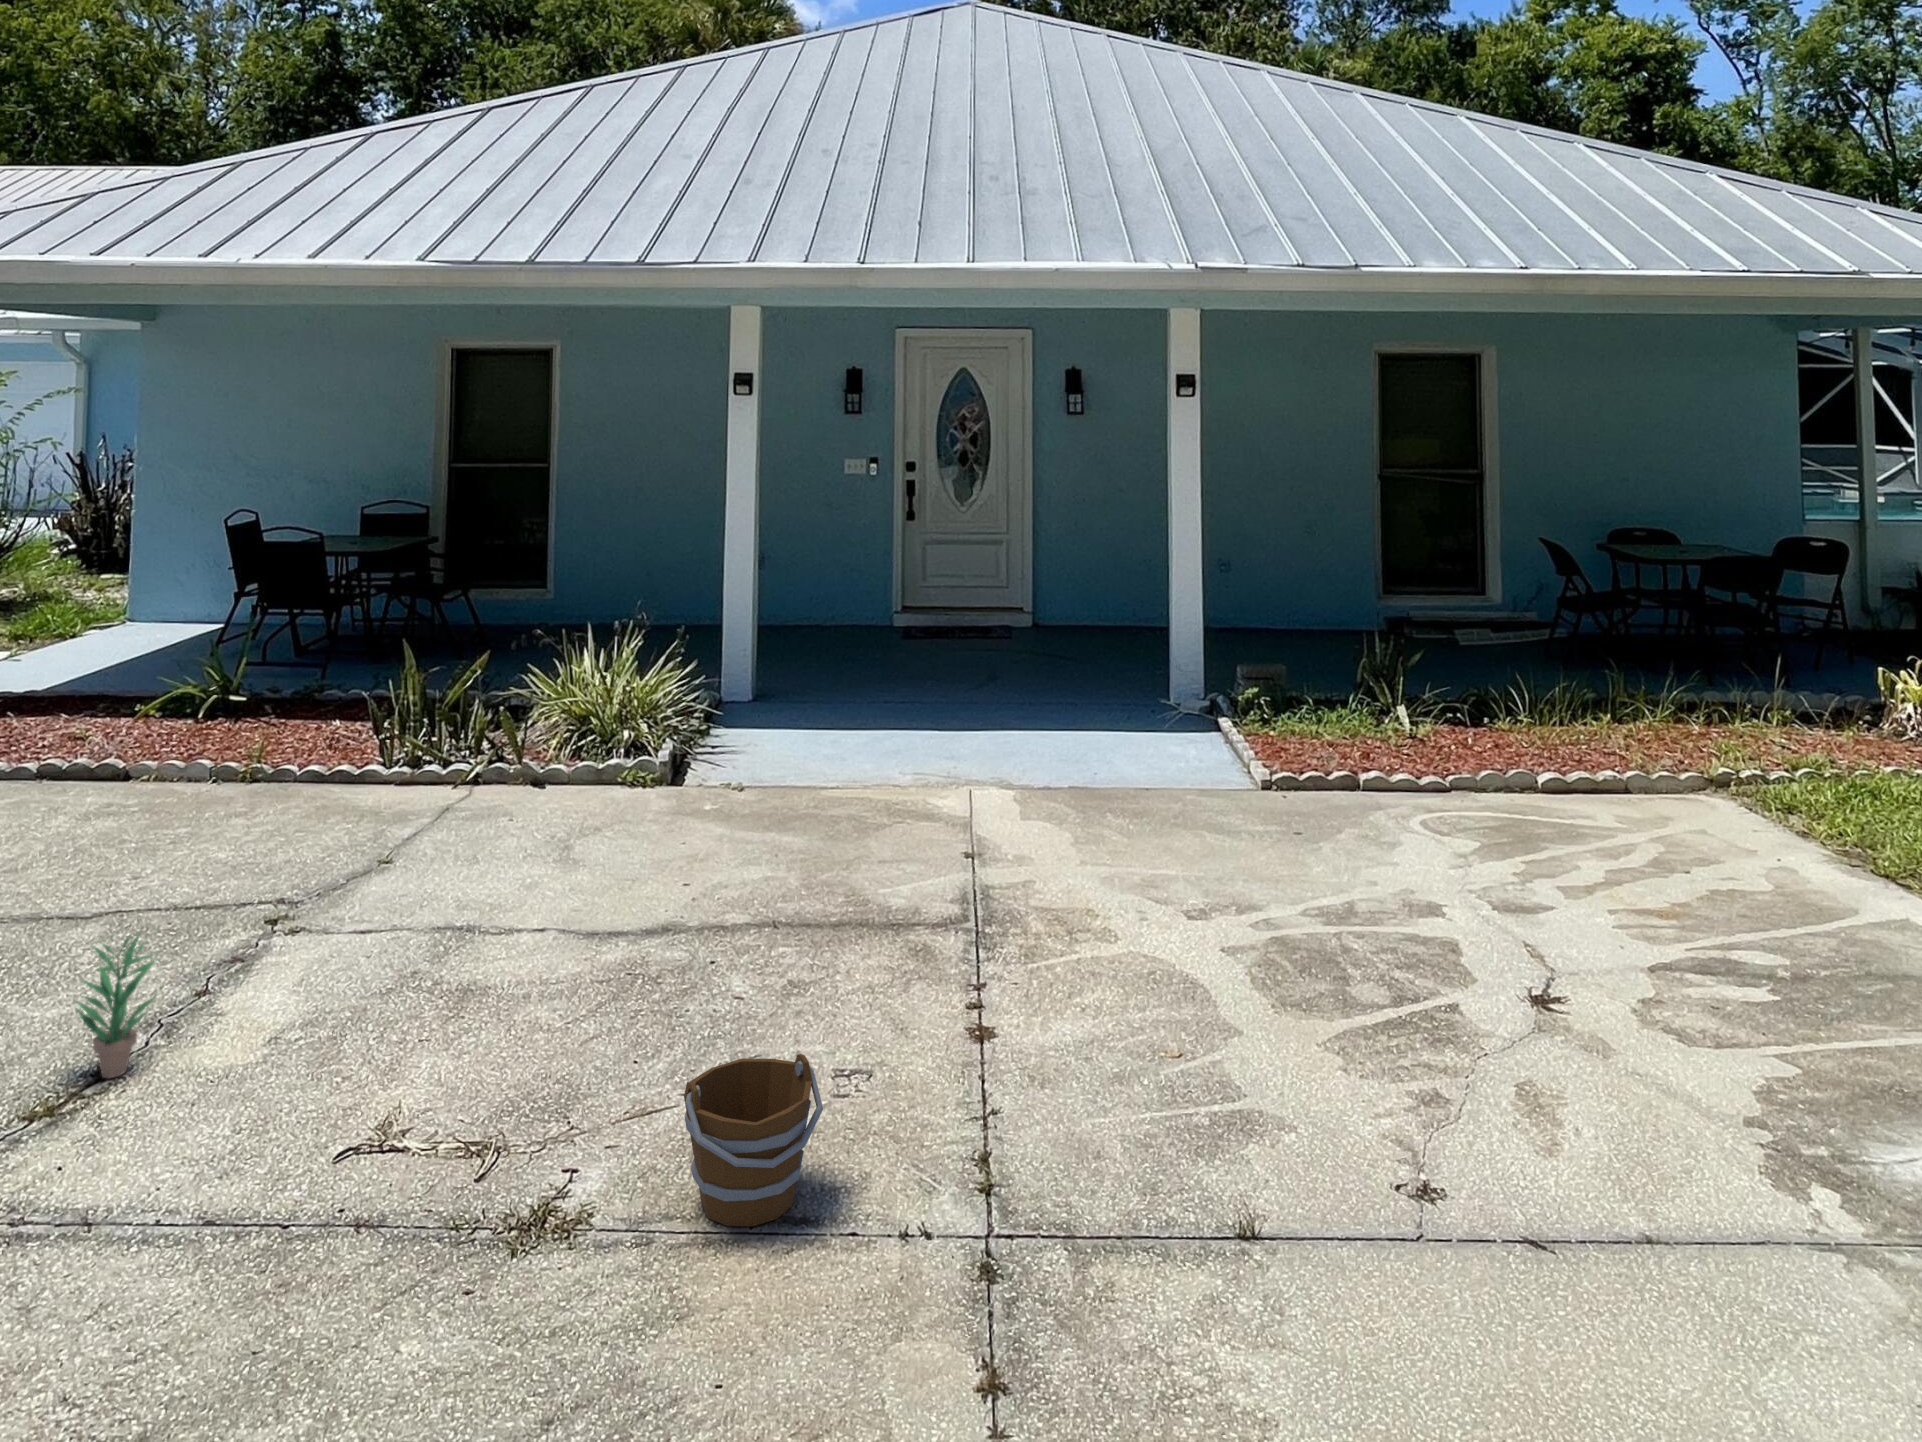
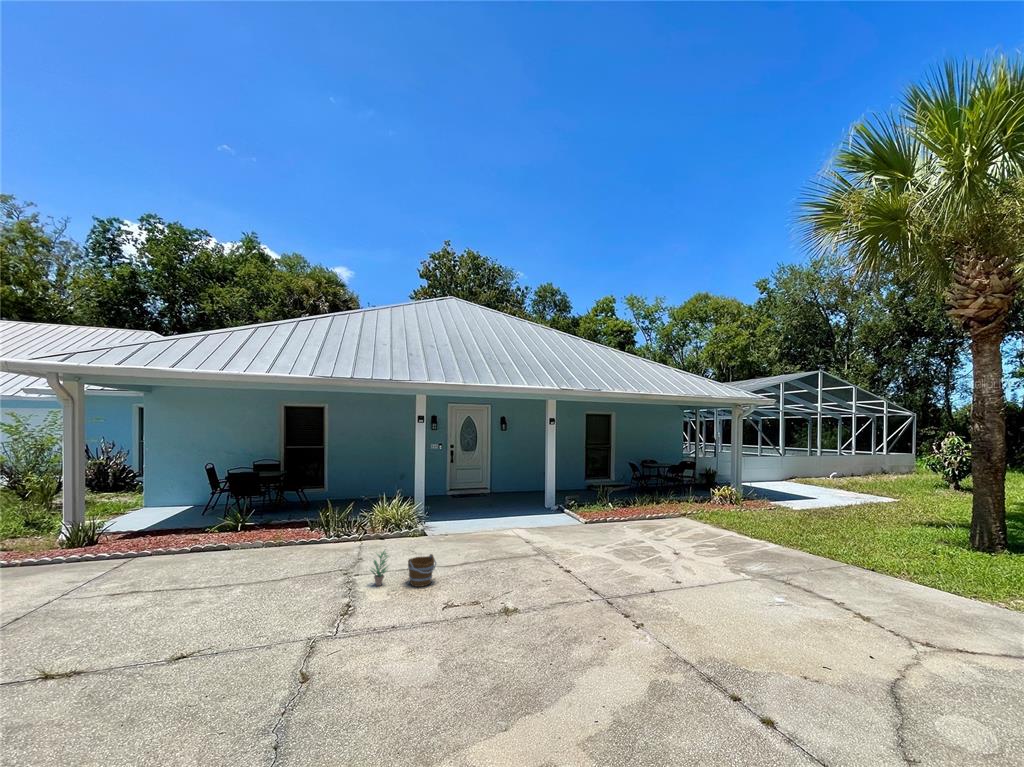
bucket: present [684,1054,823,1226] -> present [408,554,436,587]

